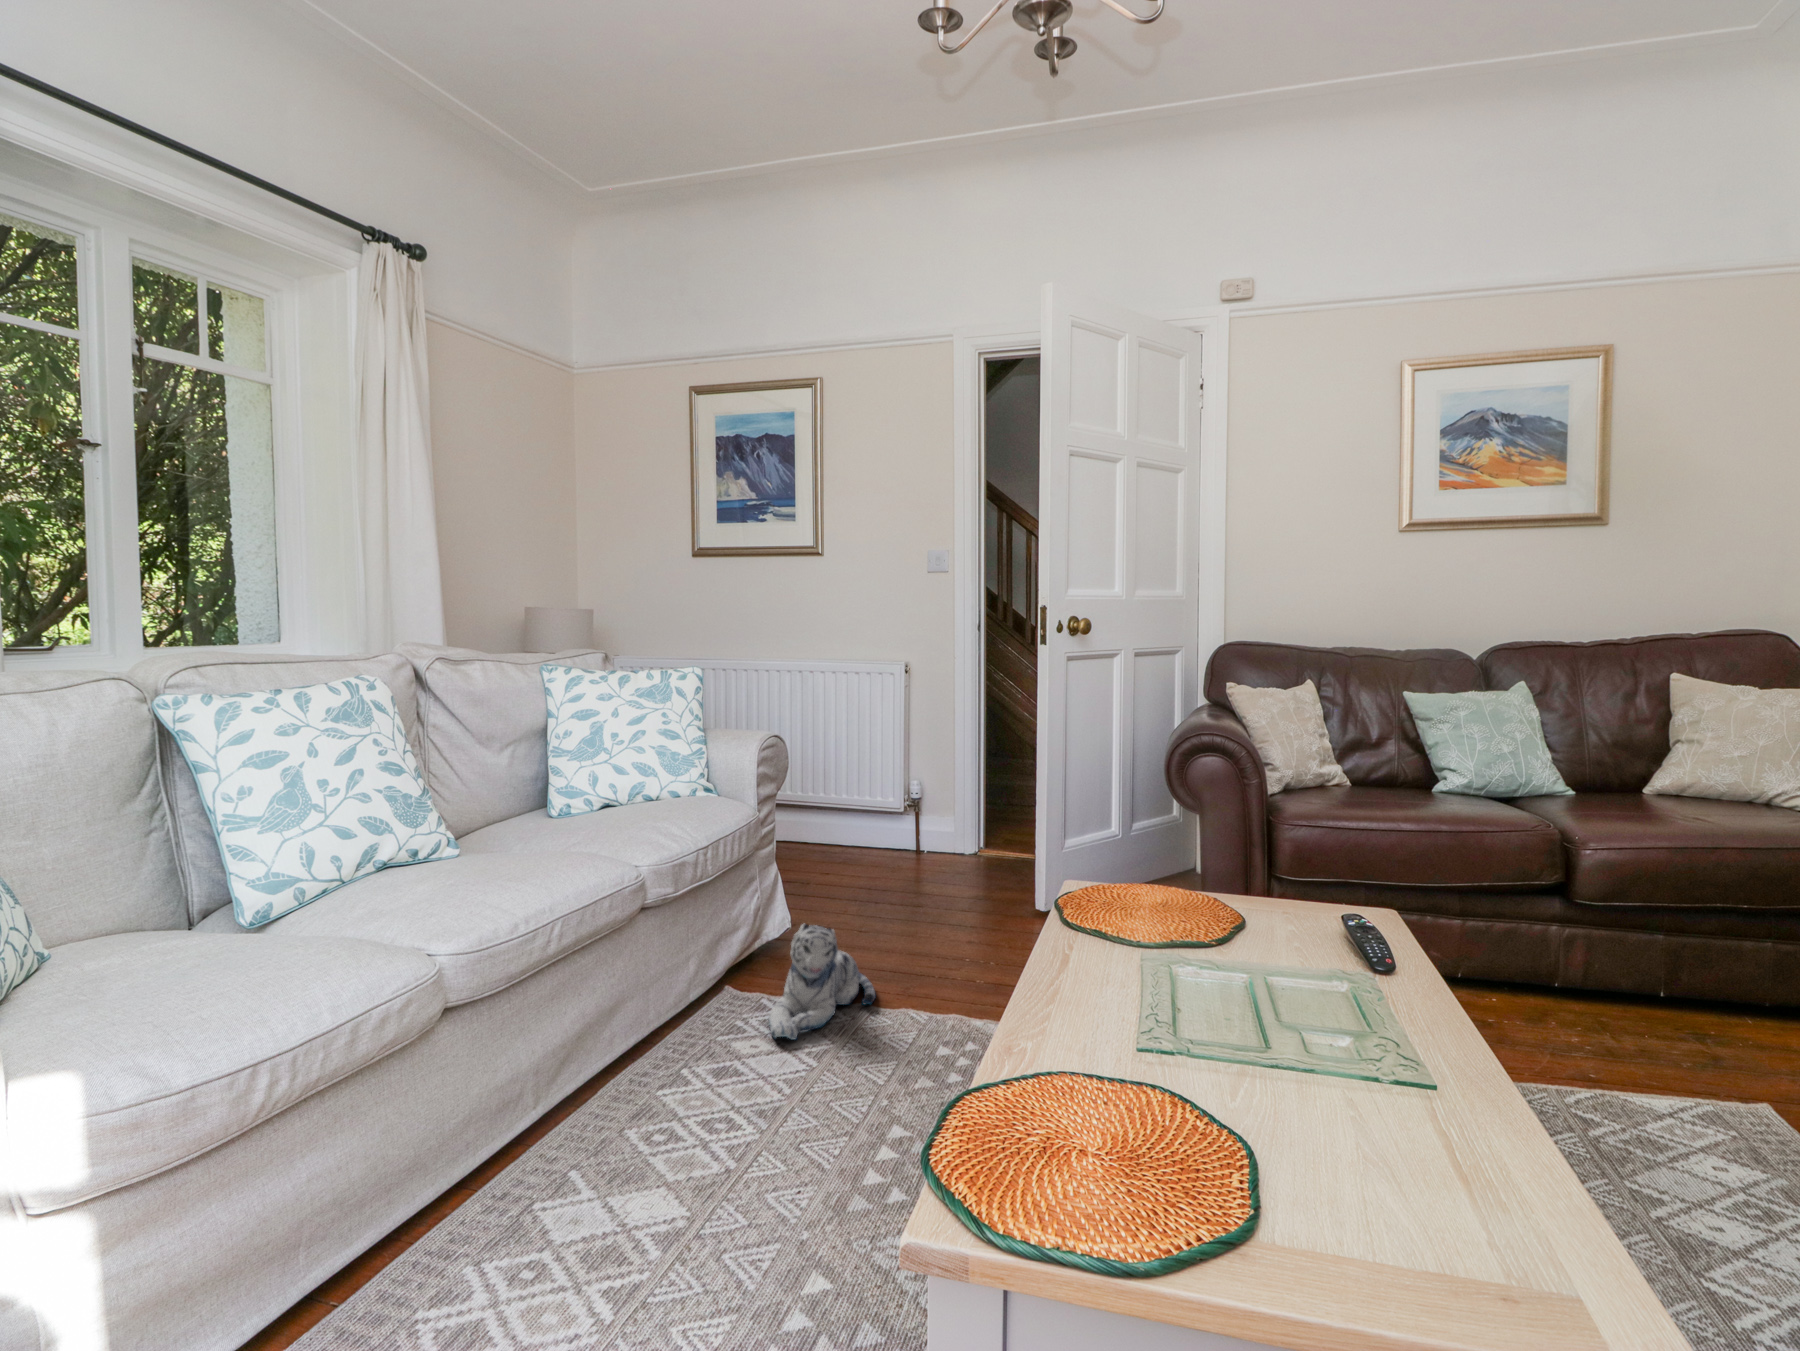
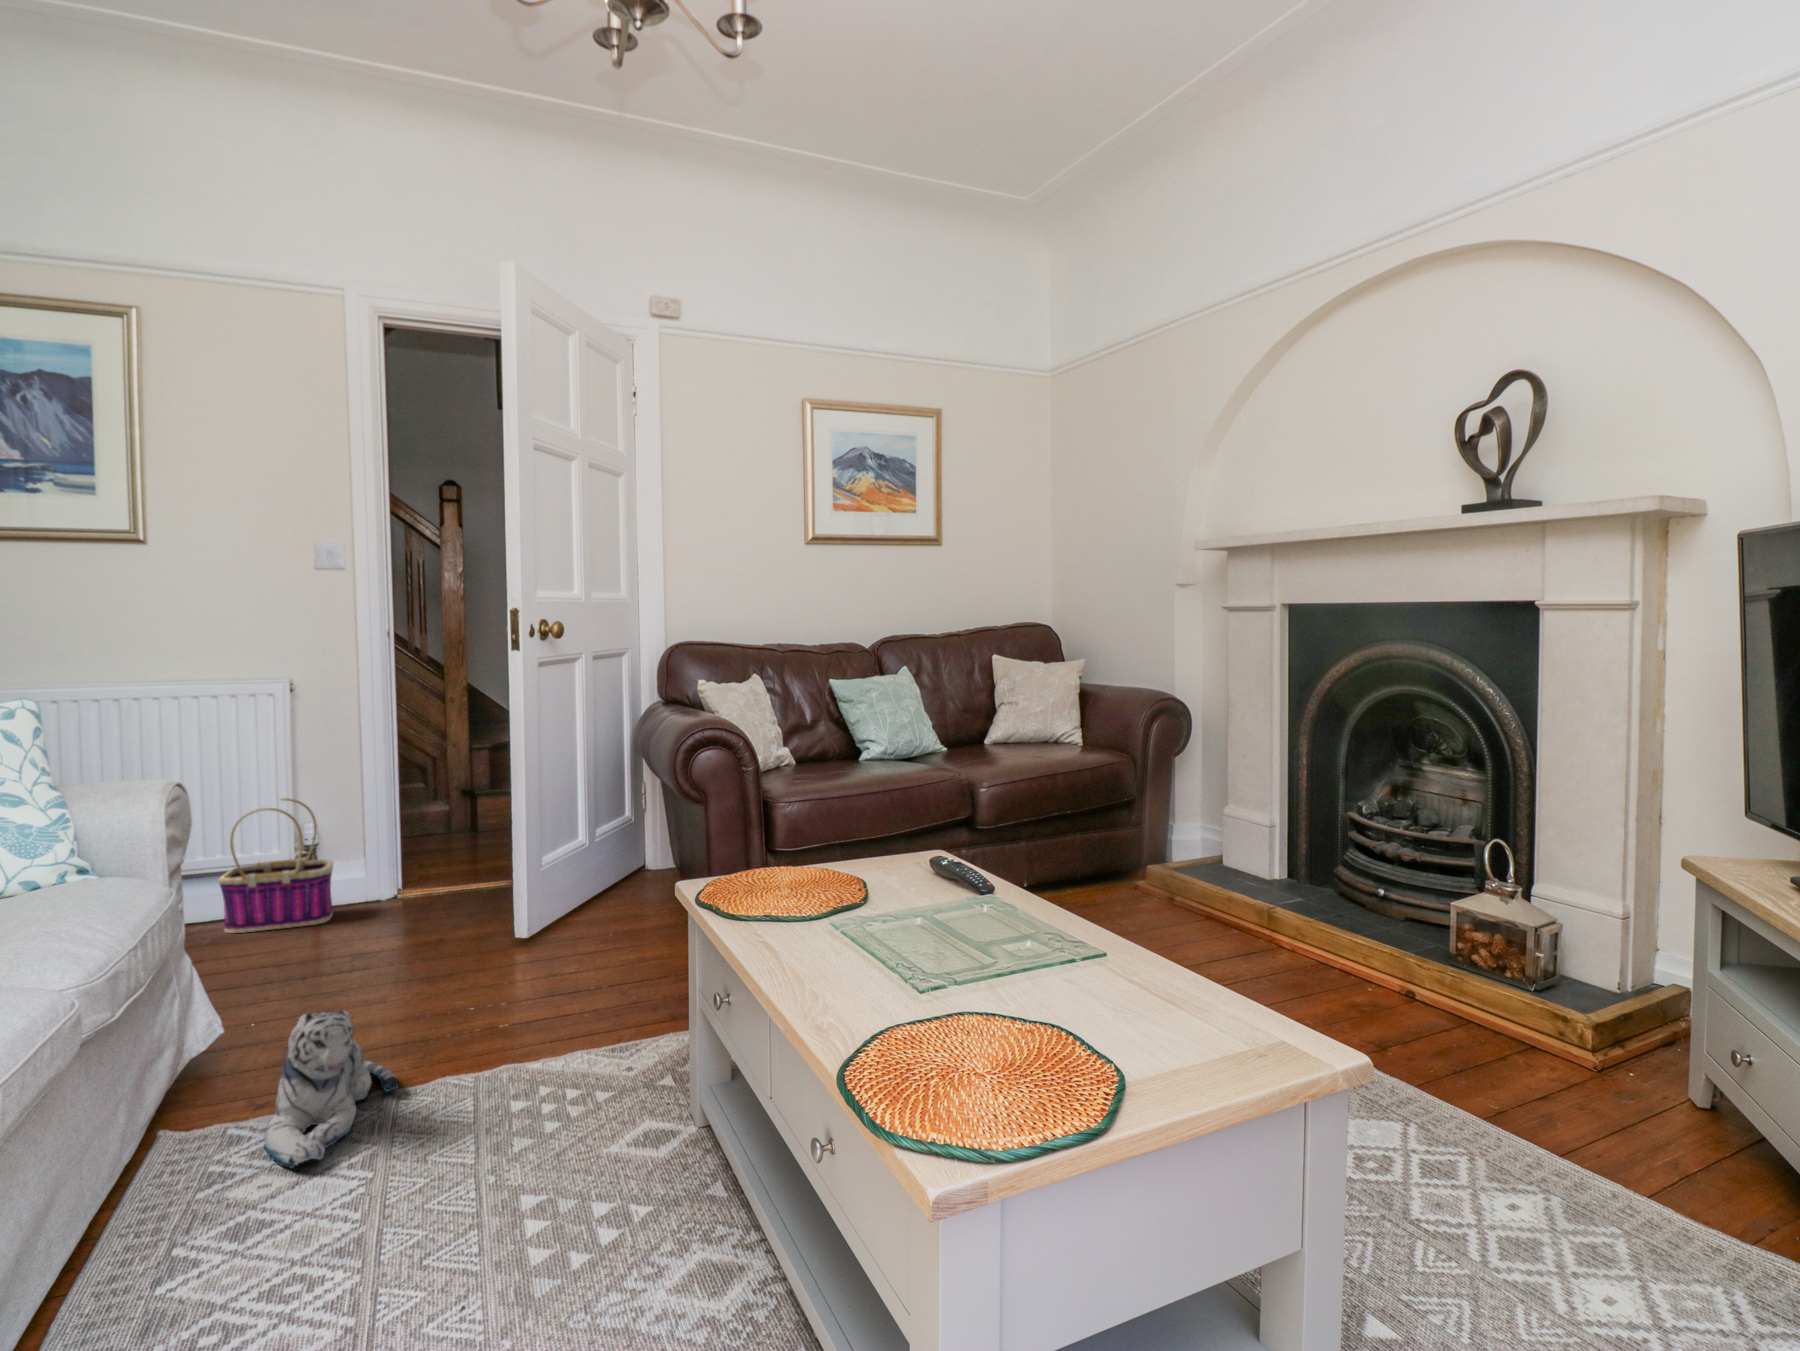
basket: none [848,758,925,863] -> present [219,798,333,933]

